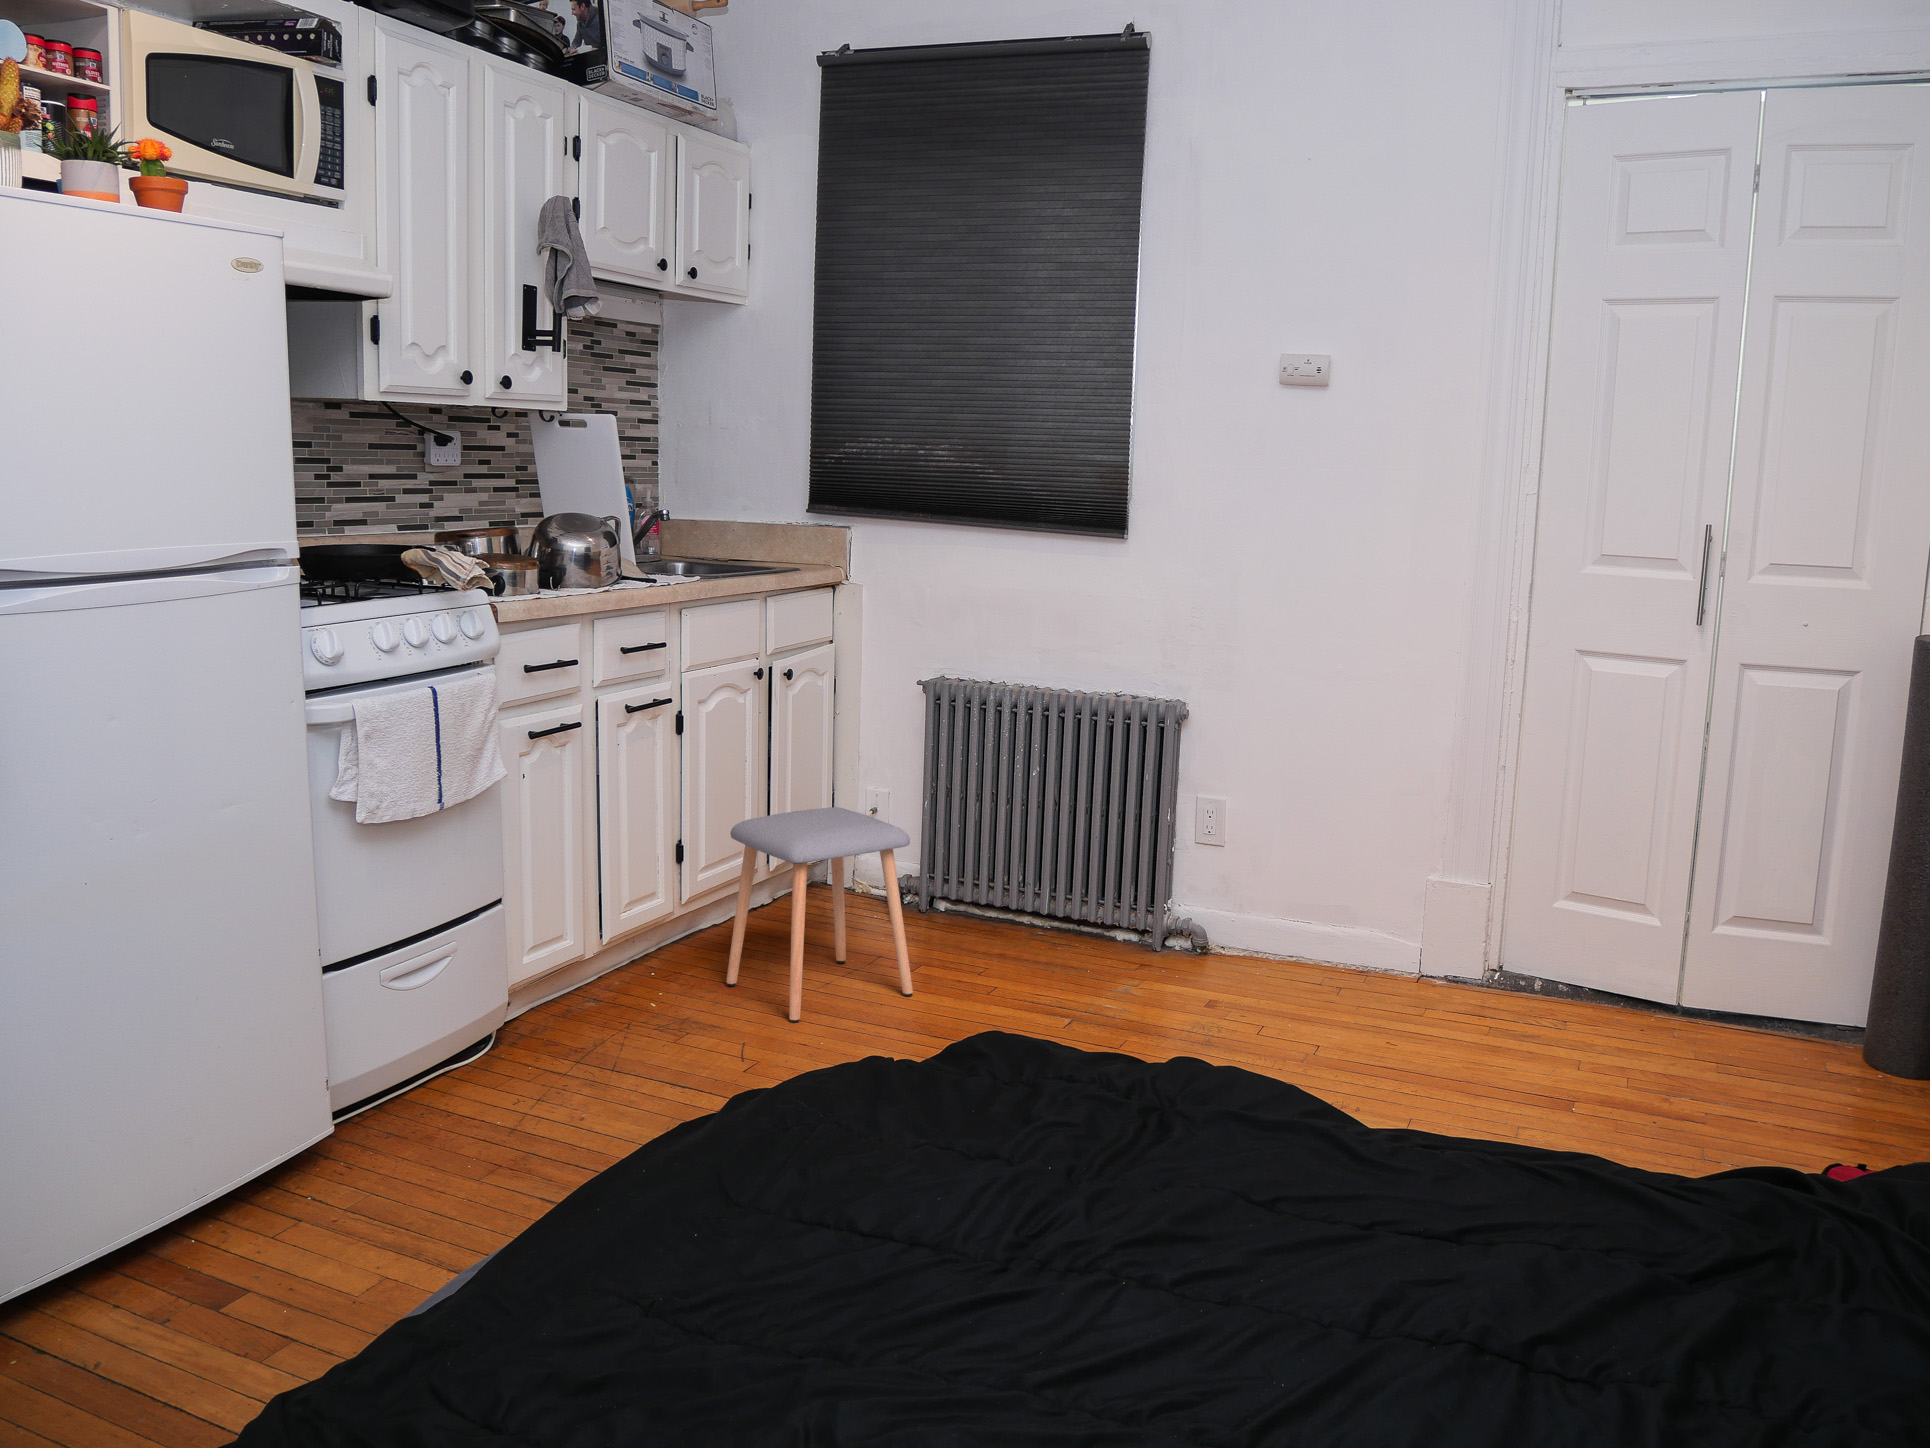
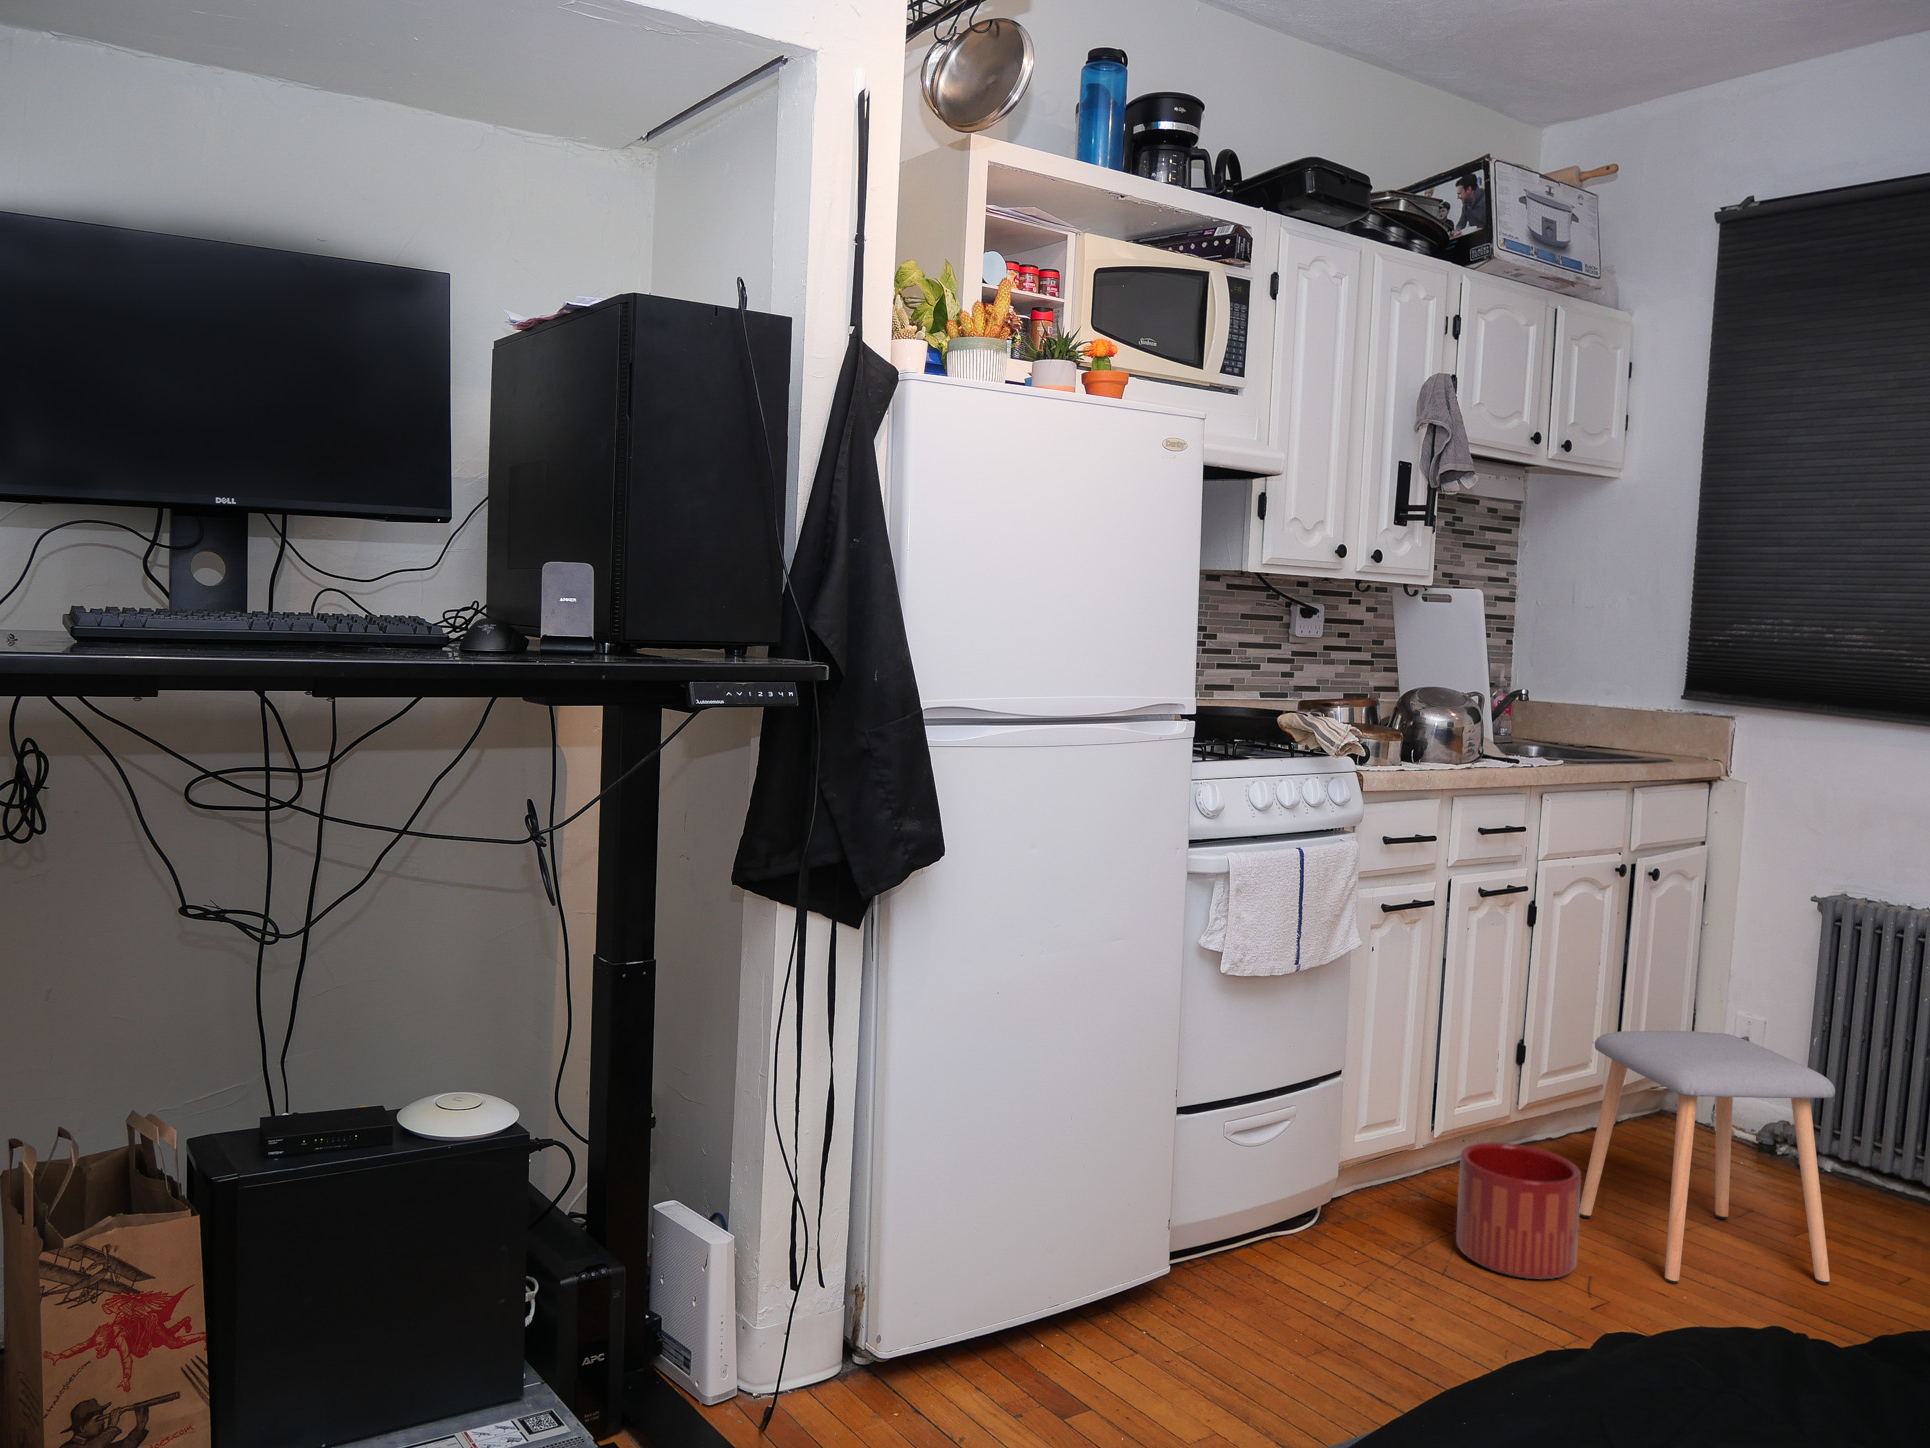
planter: none [614,933,718,1048] -> present [1456,1142,1581,1279]

